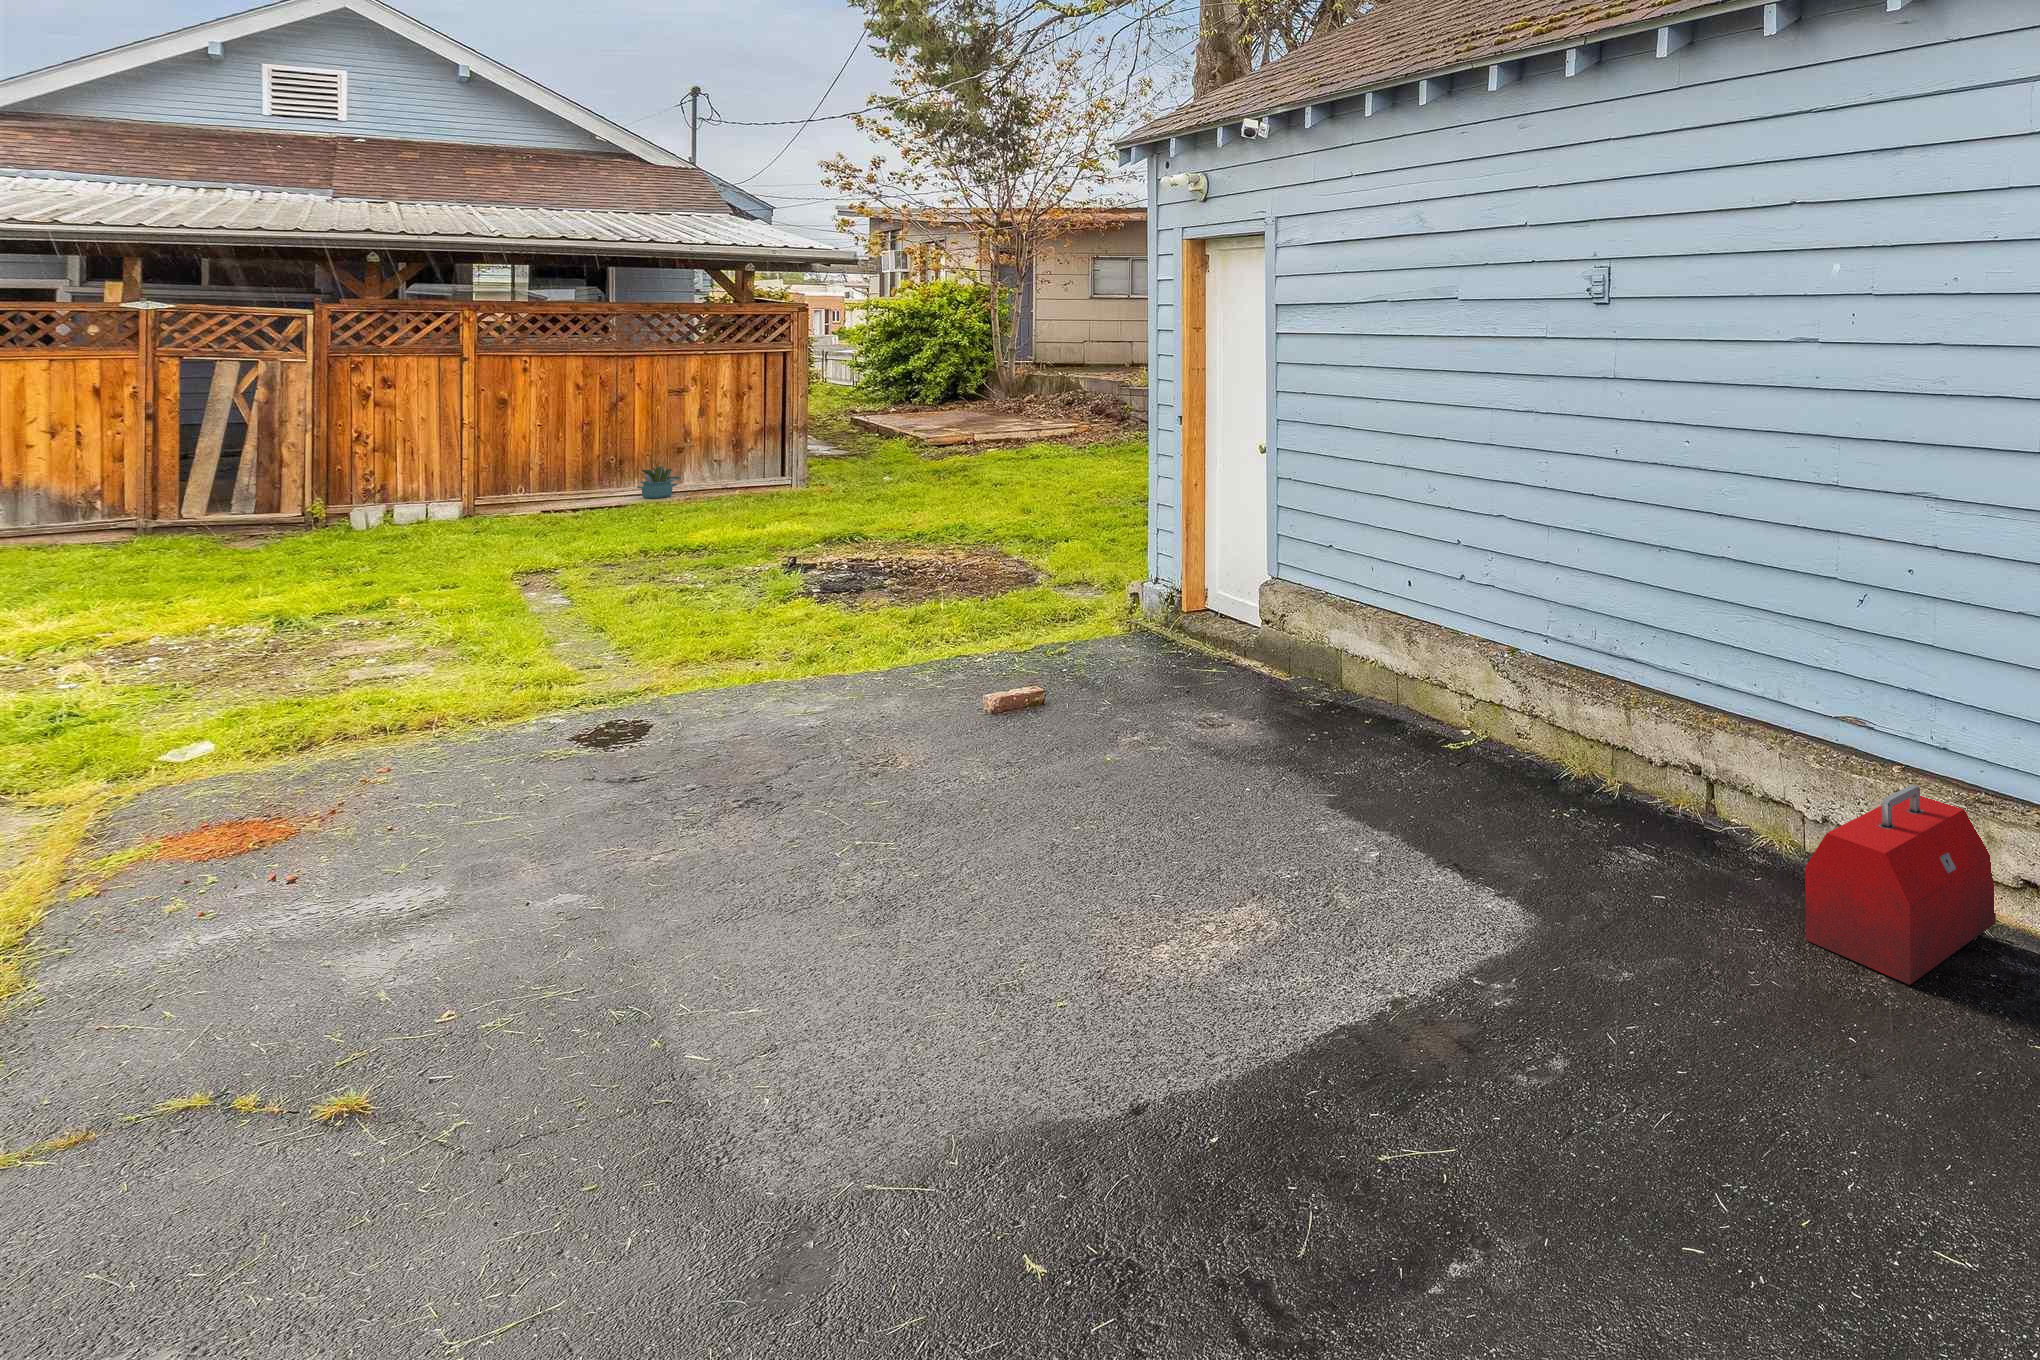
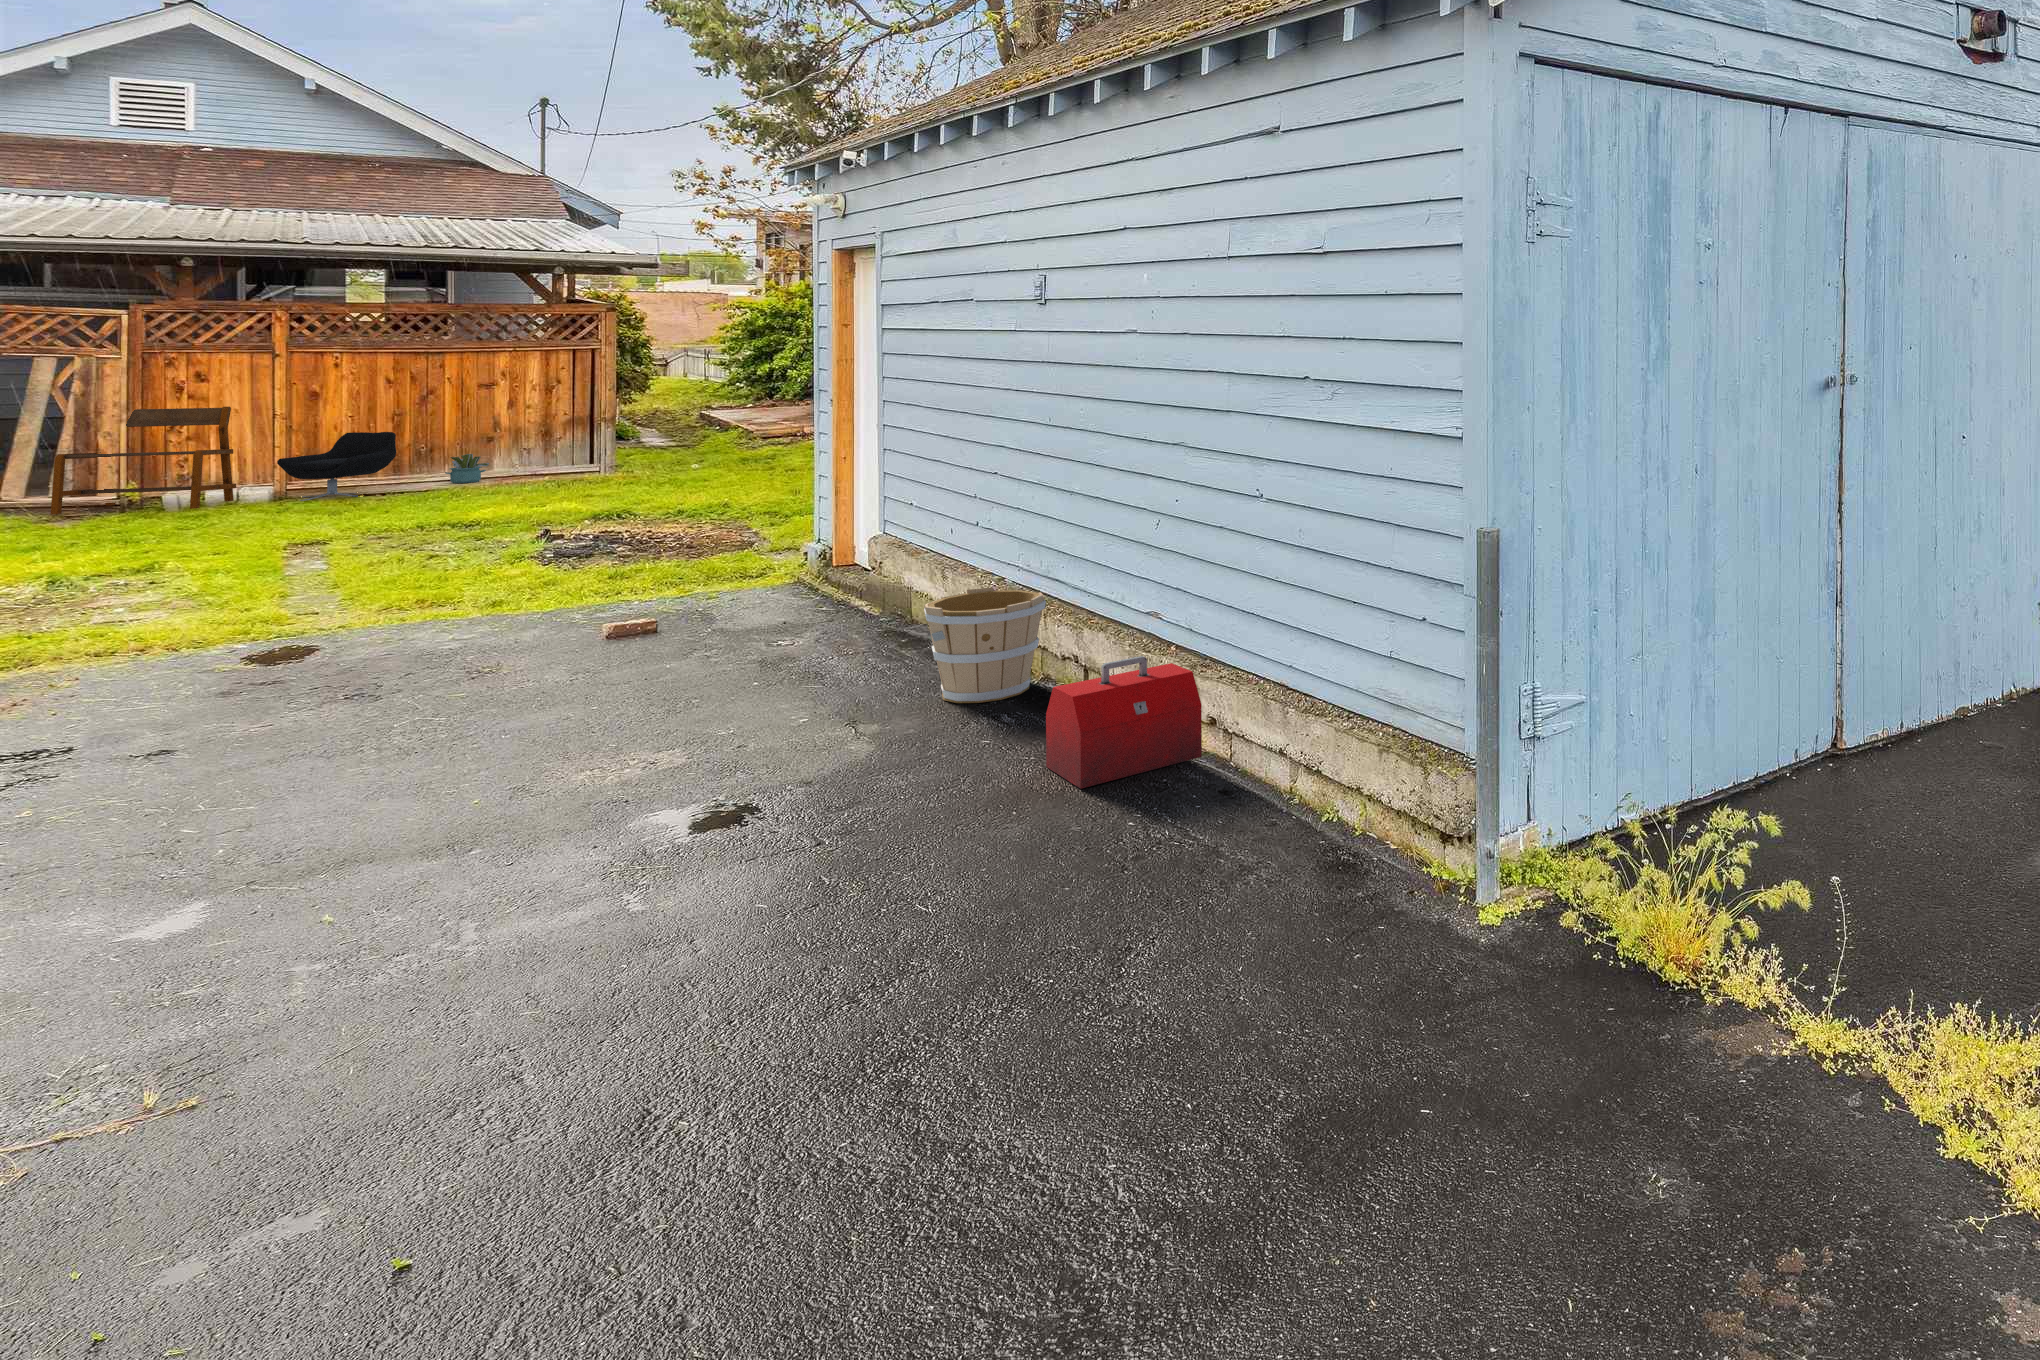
bench: none [234,415,426,535] -> present [51,407,236,515]
lounge chair: none [469,443,591,519] -> present [277,432,396,501]
wooden bucket: none [1487,663,1628,821] -> present [924,587,1046,703]

